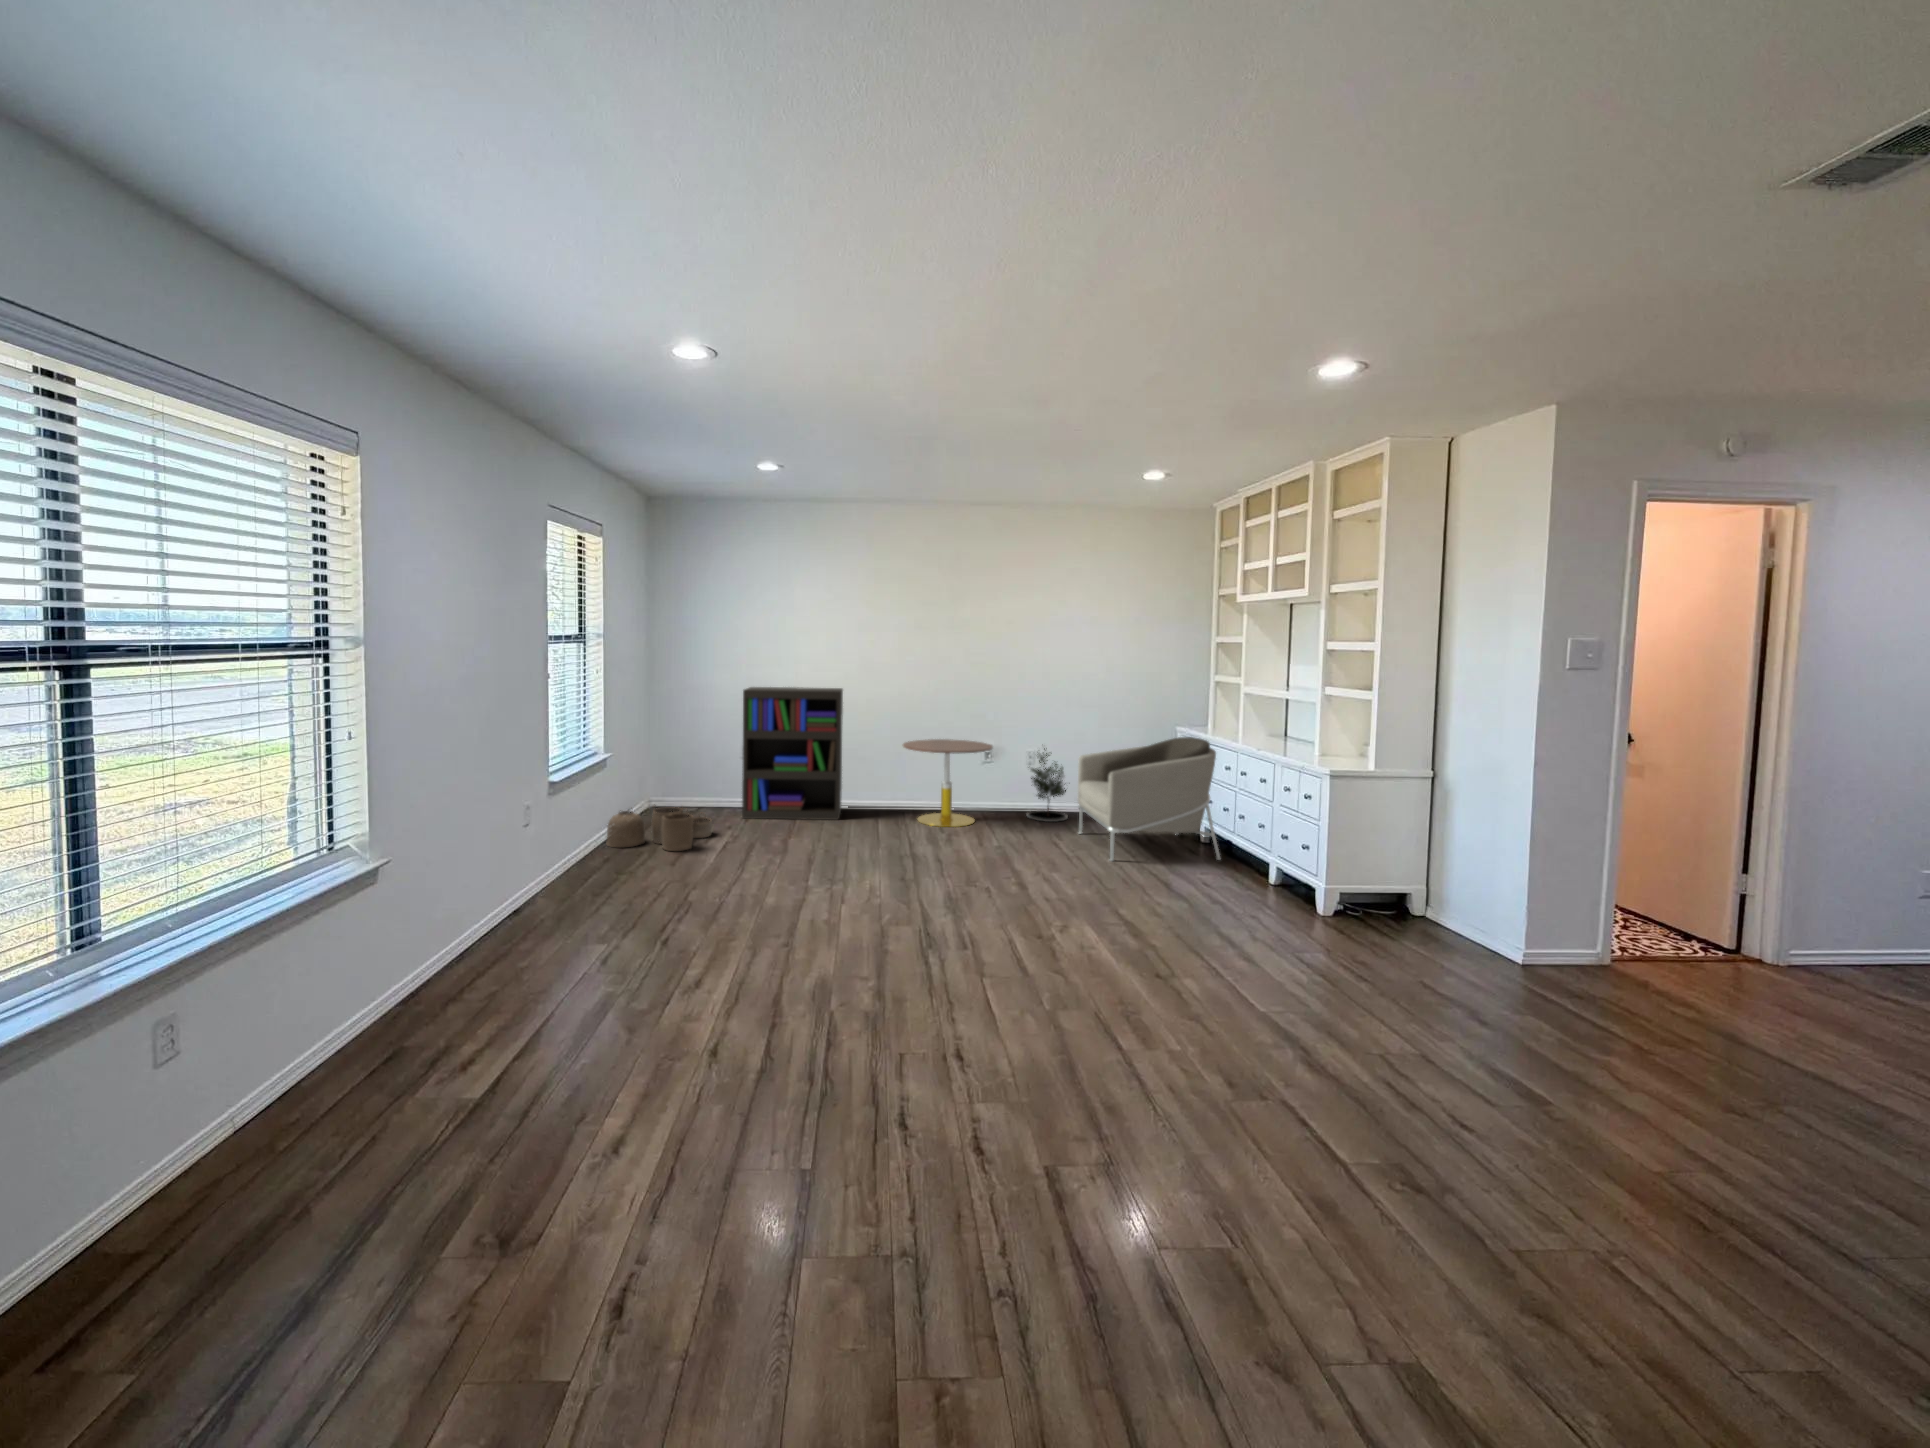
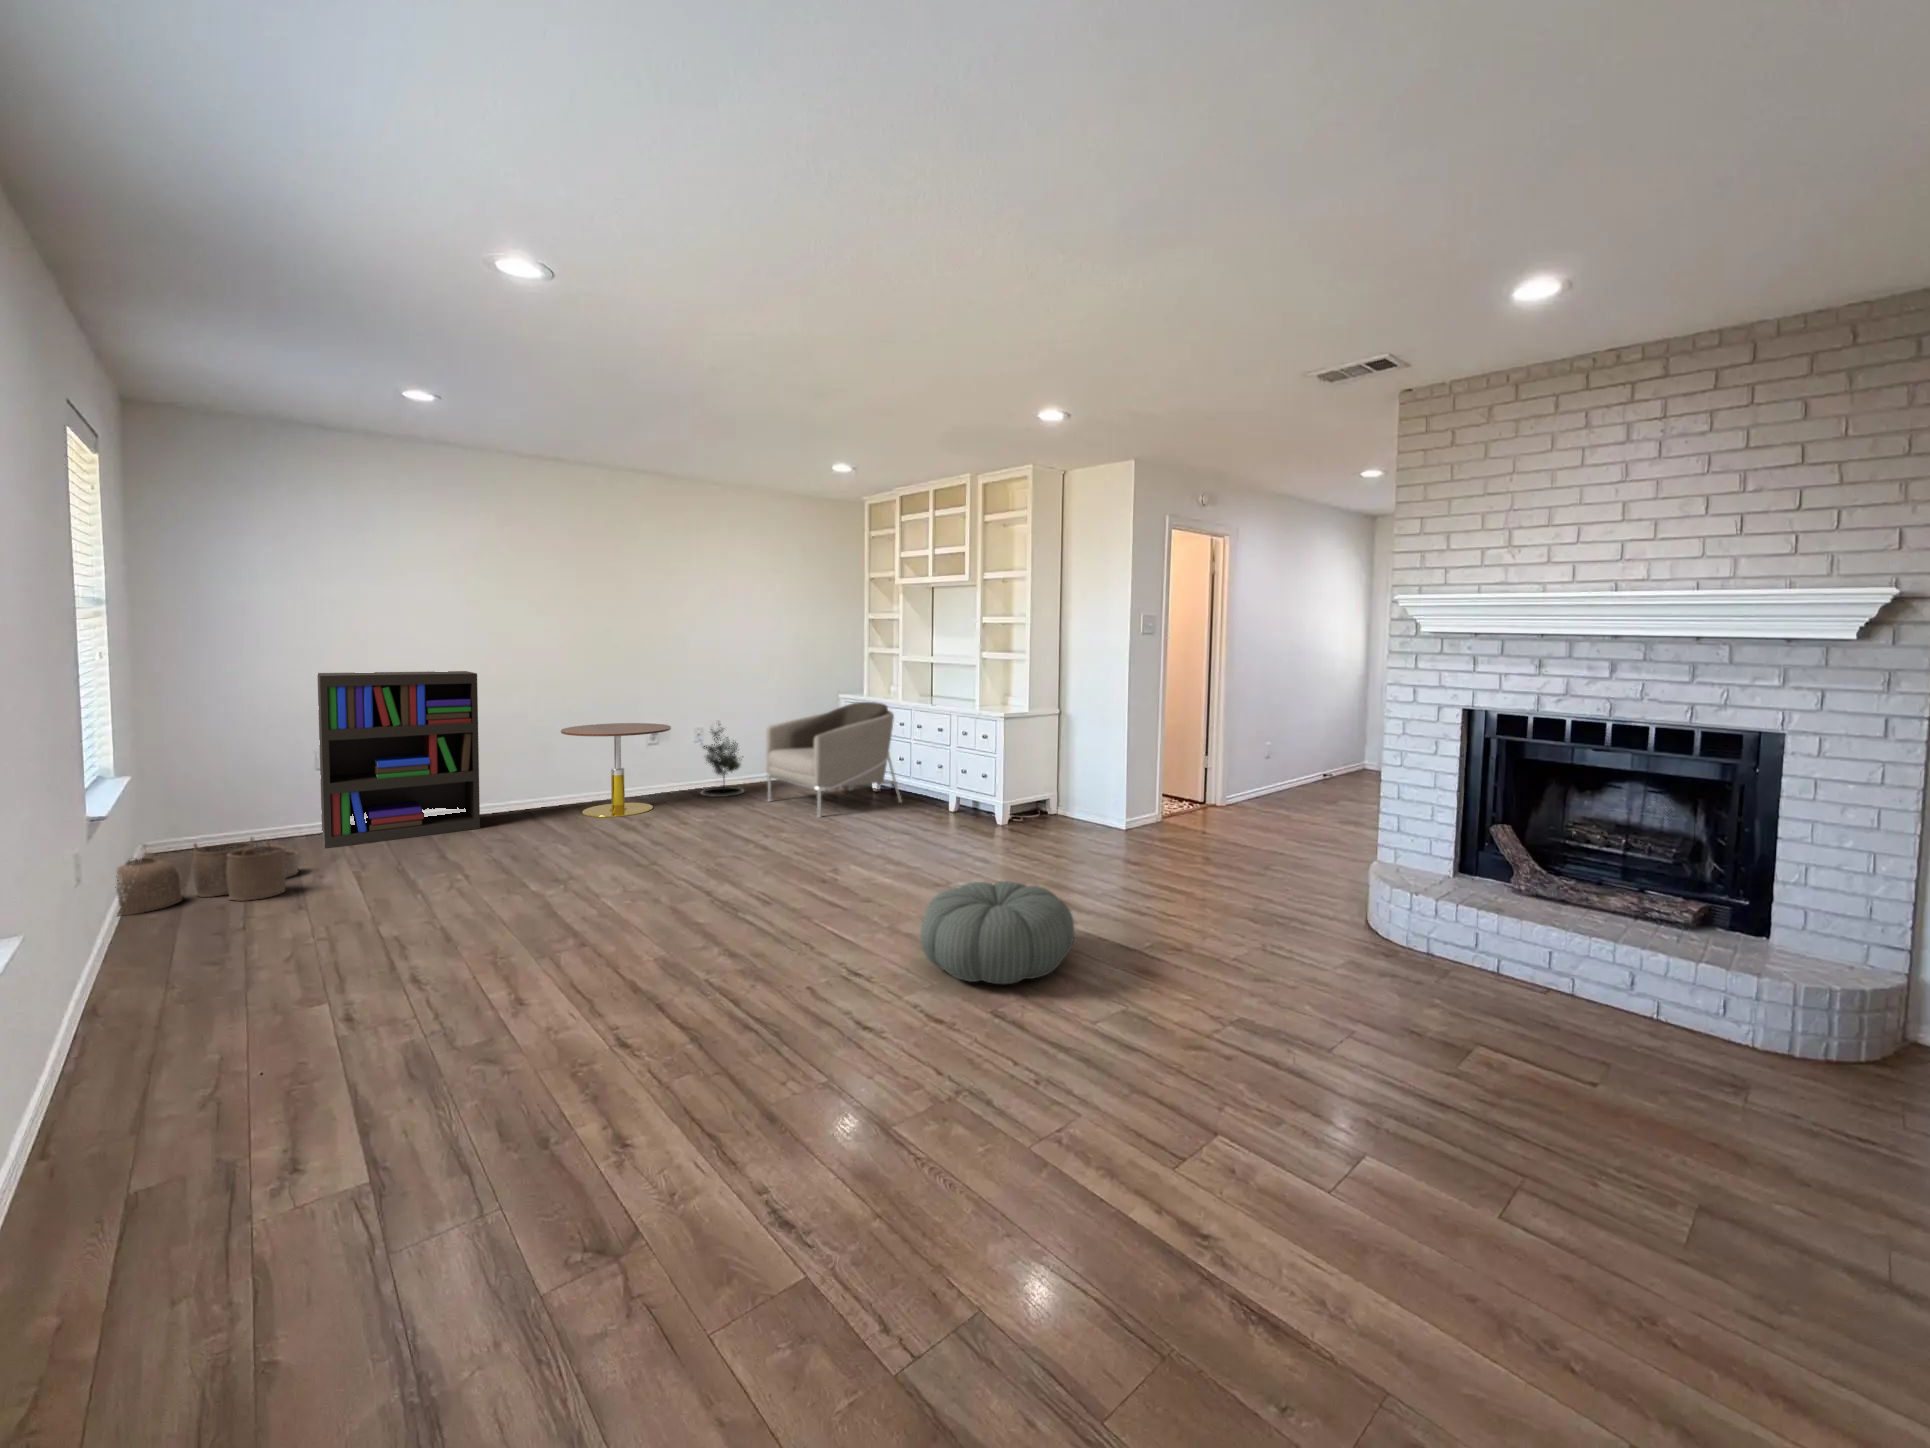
pouf: none [1026,990,1231,1148] -> present [921,881,1074,984]

